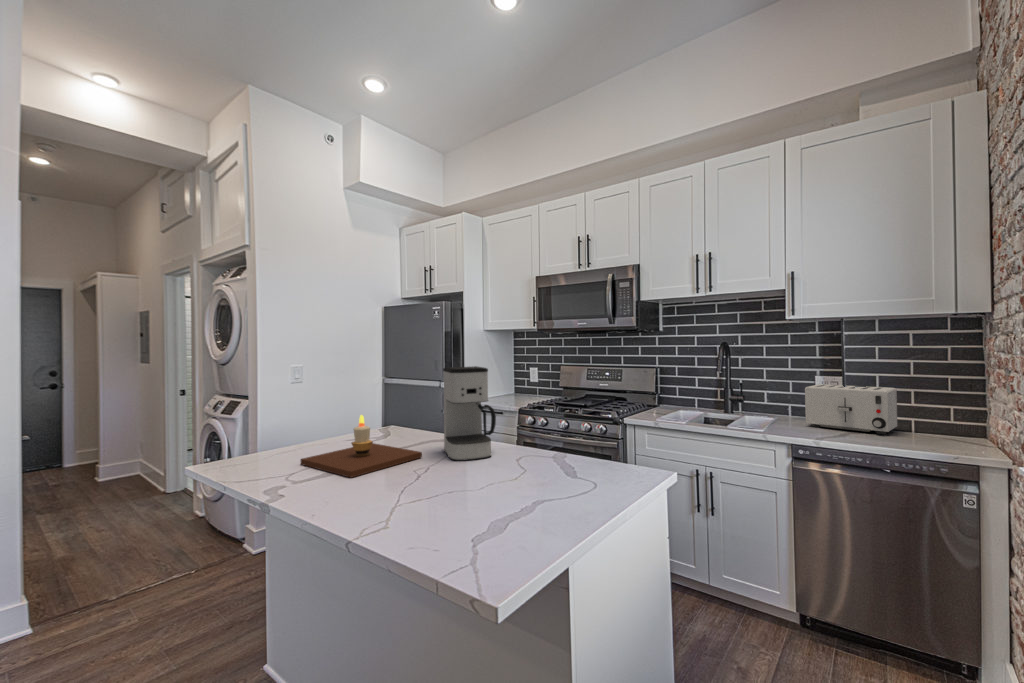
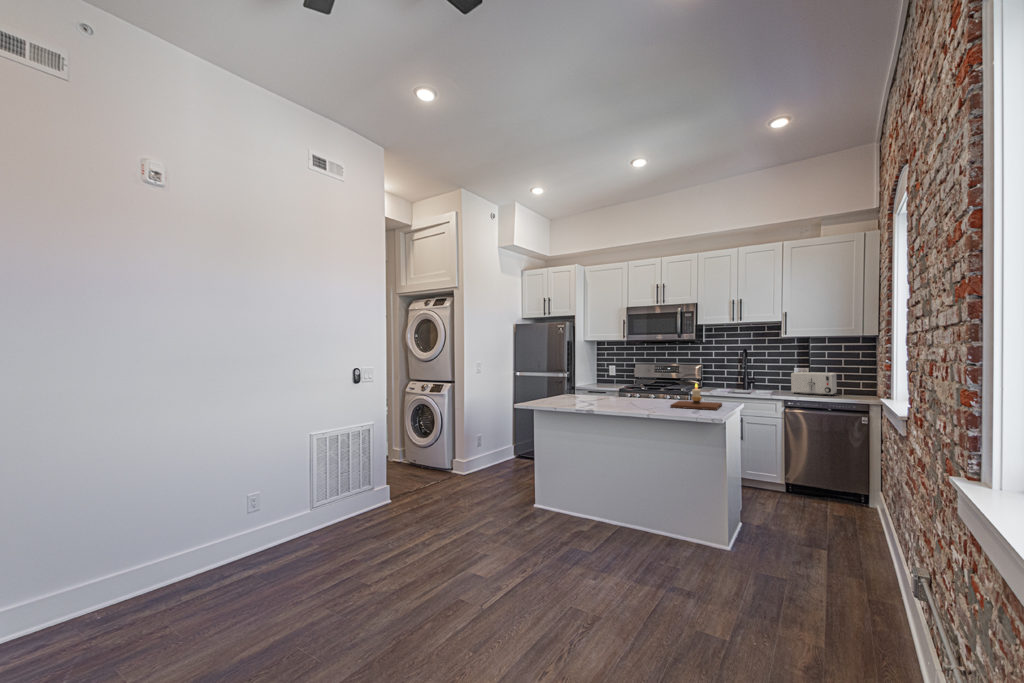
coffee maker: present [443,366,496,461] -> none [622,360,651,404]
candle: present [300,415,422,478] -> present [670,383,722,410]

